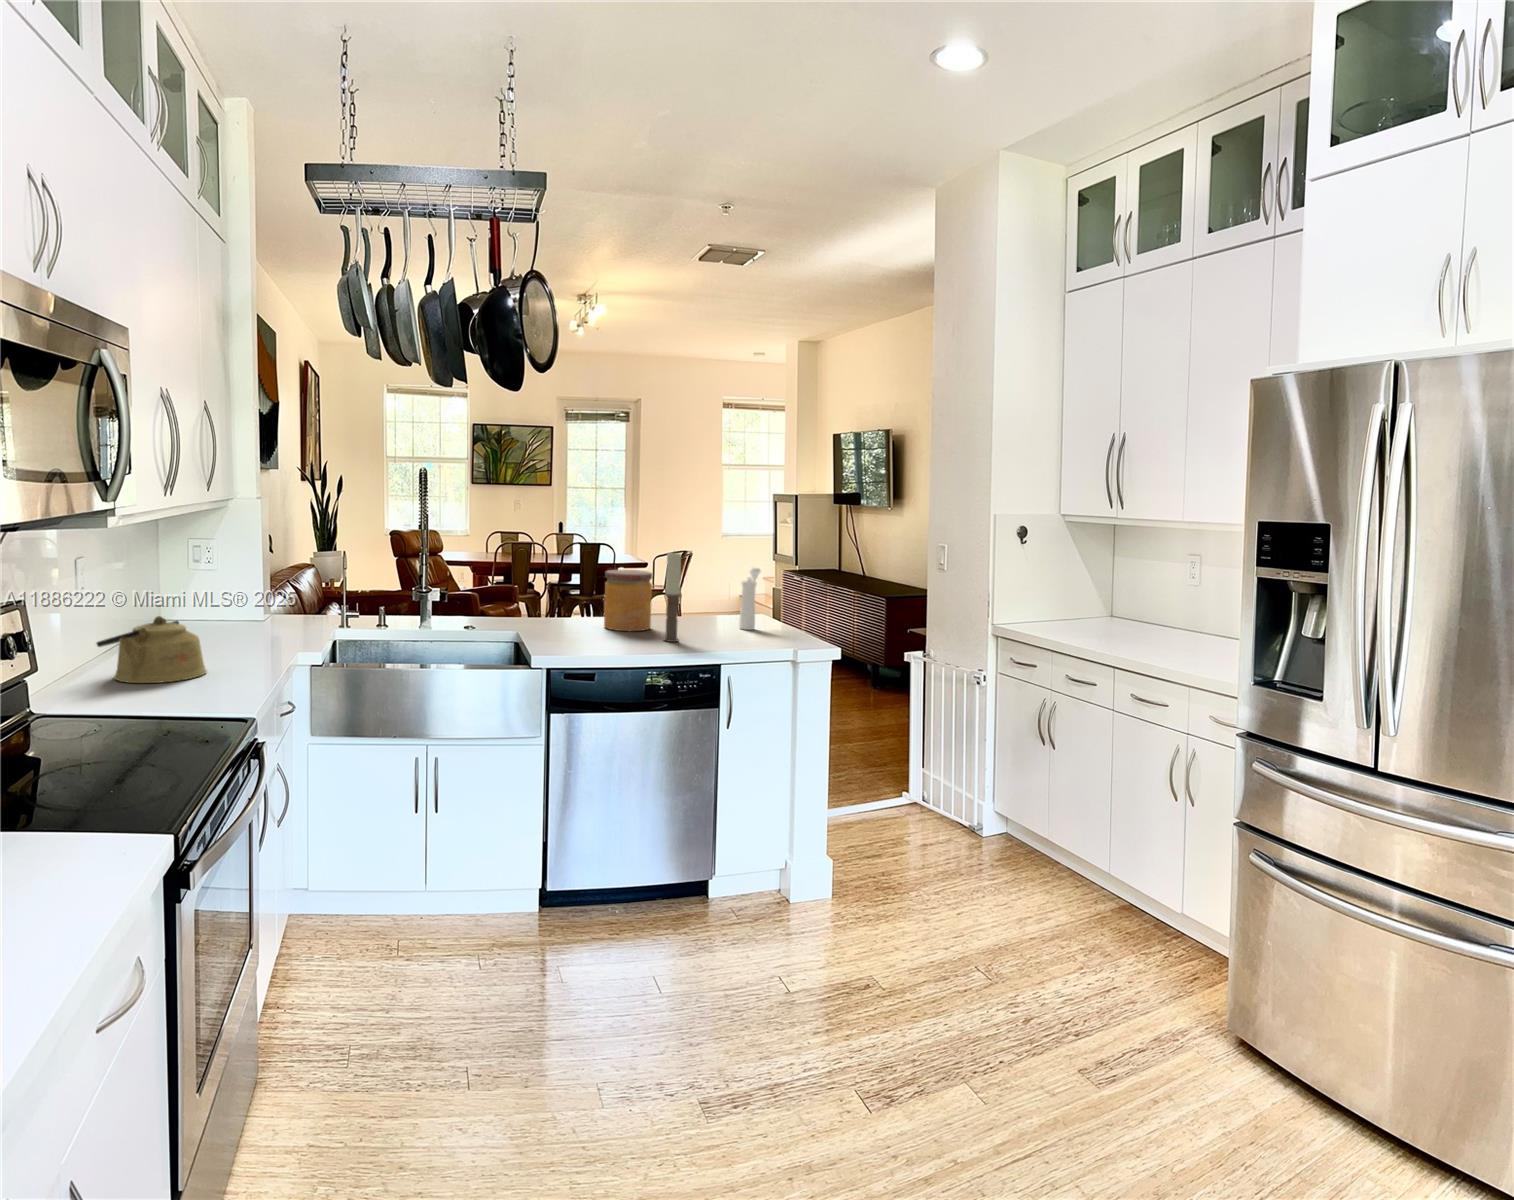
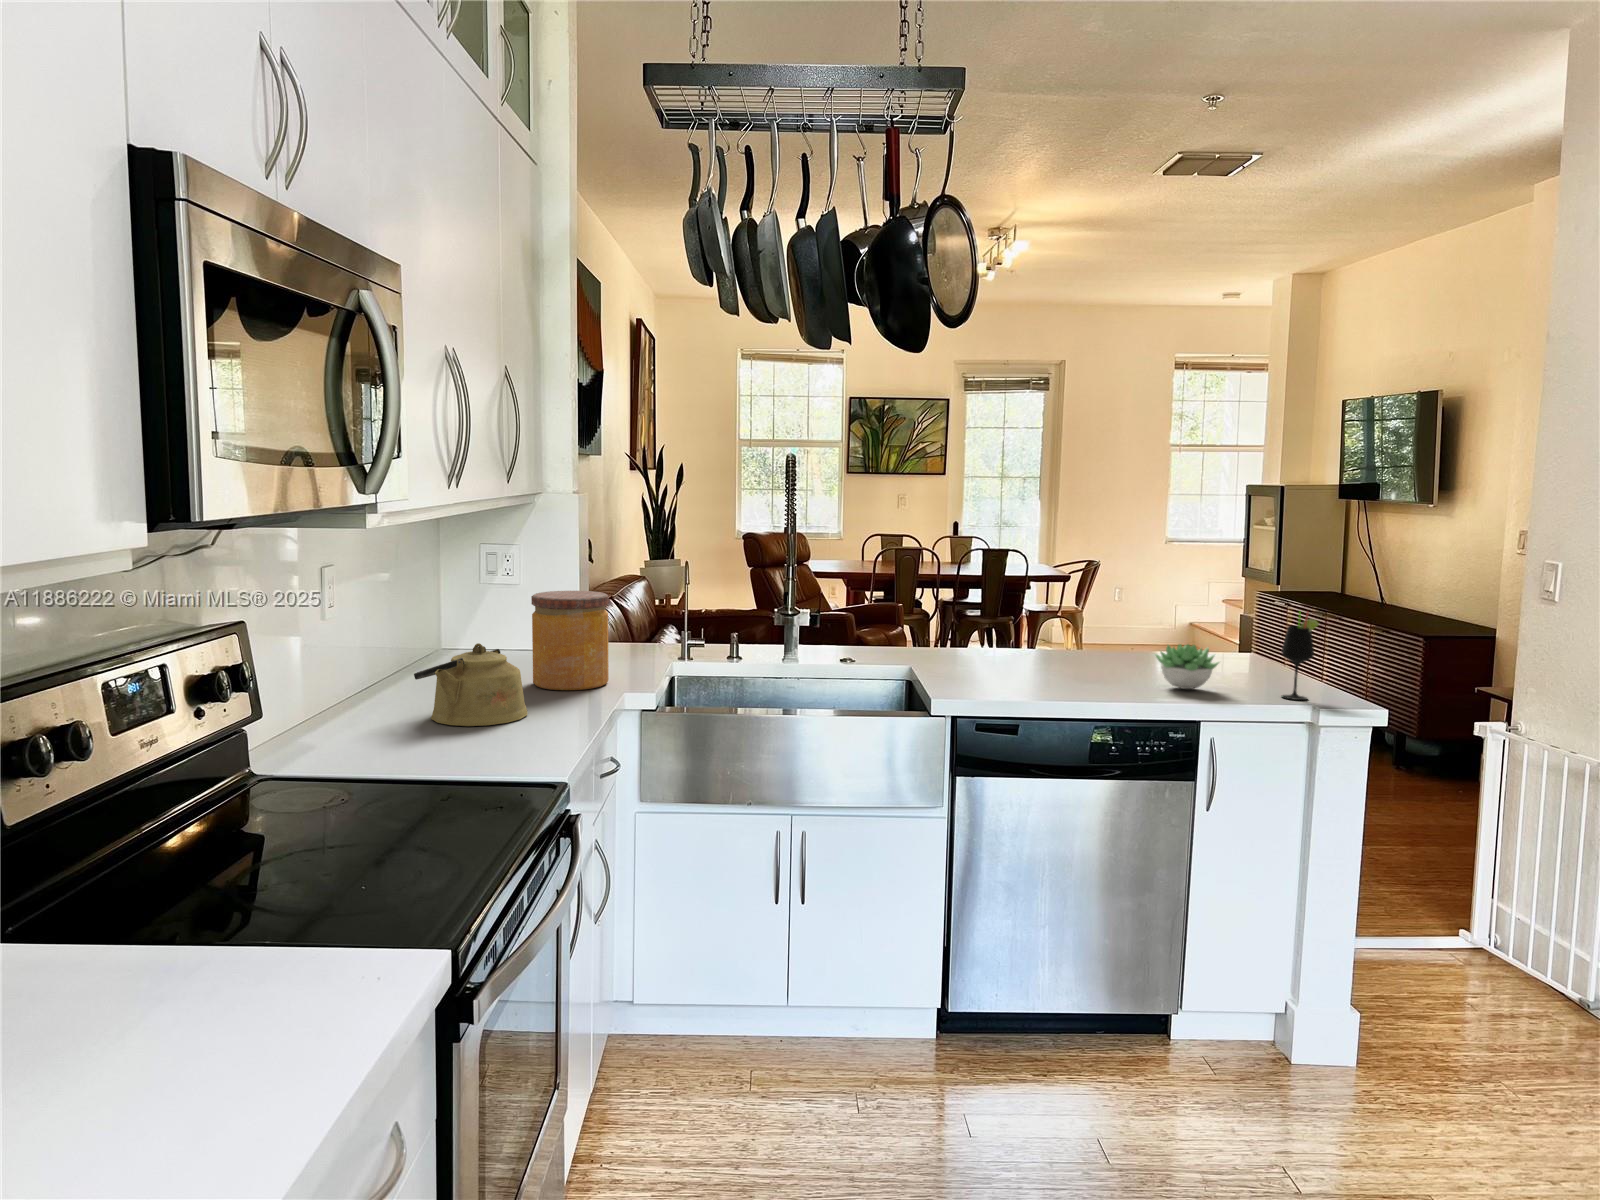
candle: present [664,552,681,642] -> none [1109,559,1139,695]
pepper mill: present [739,567,761,630] -> none [1226,584,1261,679]
jar: present [604,570,652,631] -> present [531,591,609,690]
wine glass: none [771,584,792,641] -> present [1282,612,1319,700]
succulent plant: none [693,607,734,637] -> present [1156,644,1219,689]

